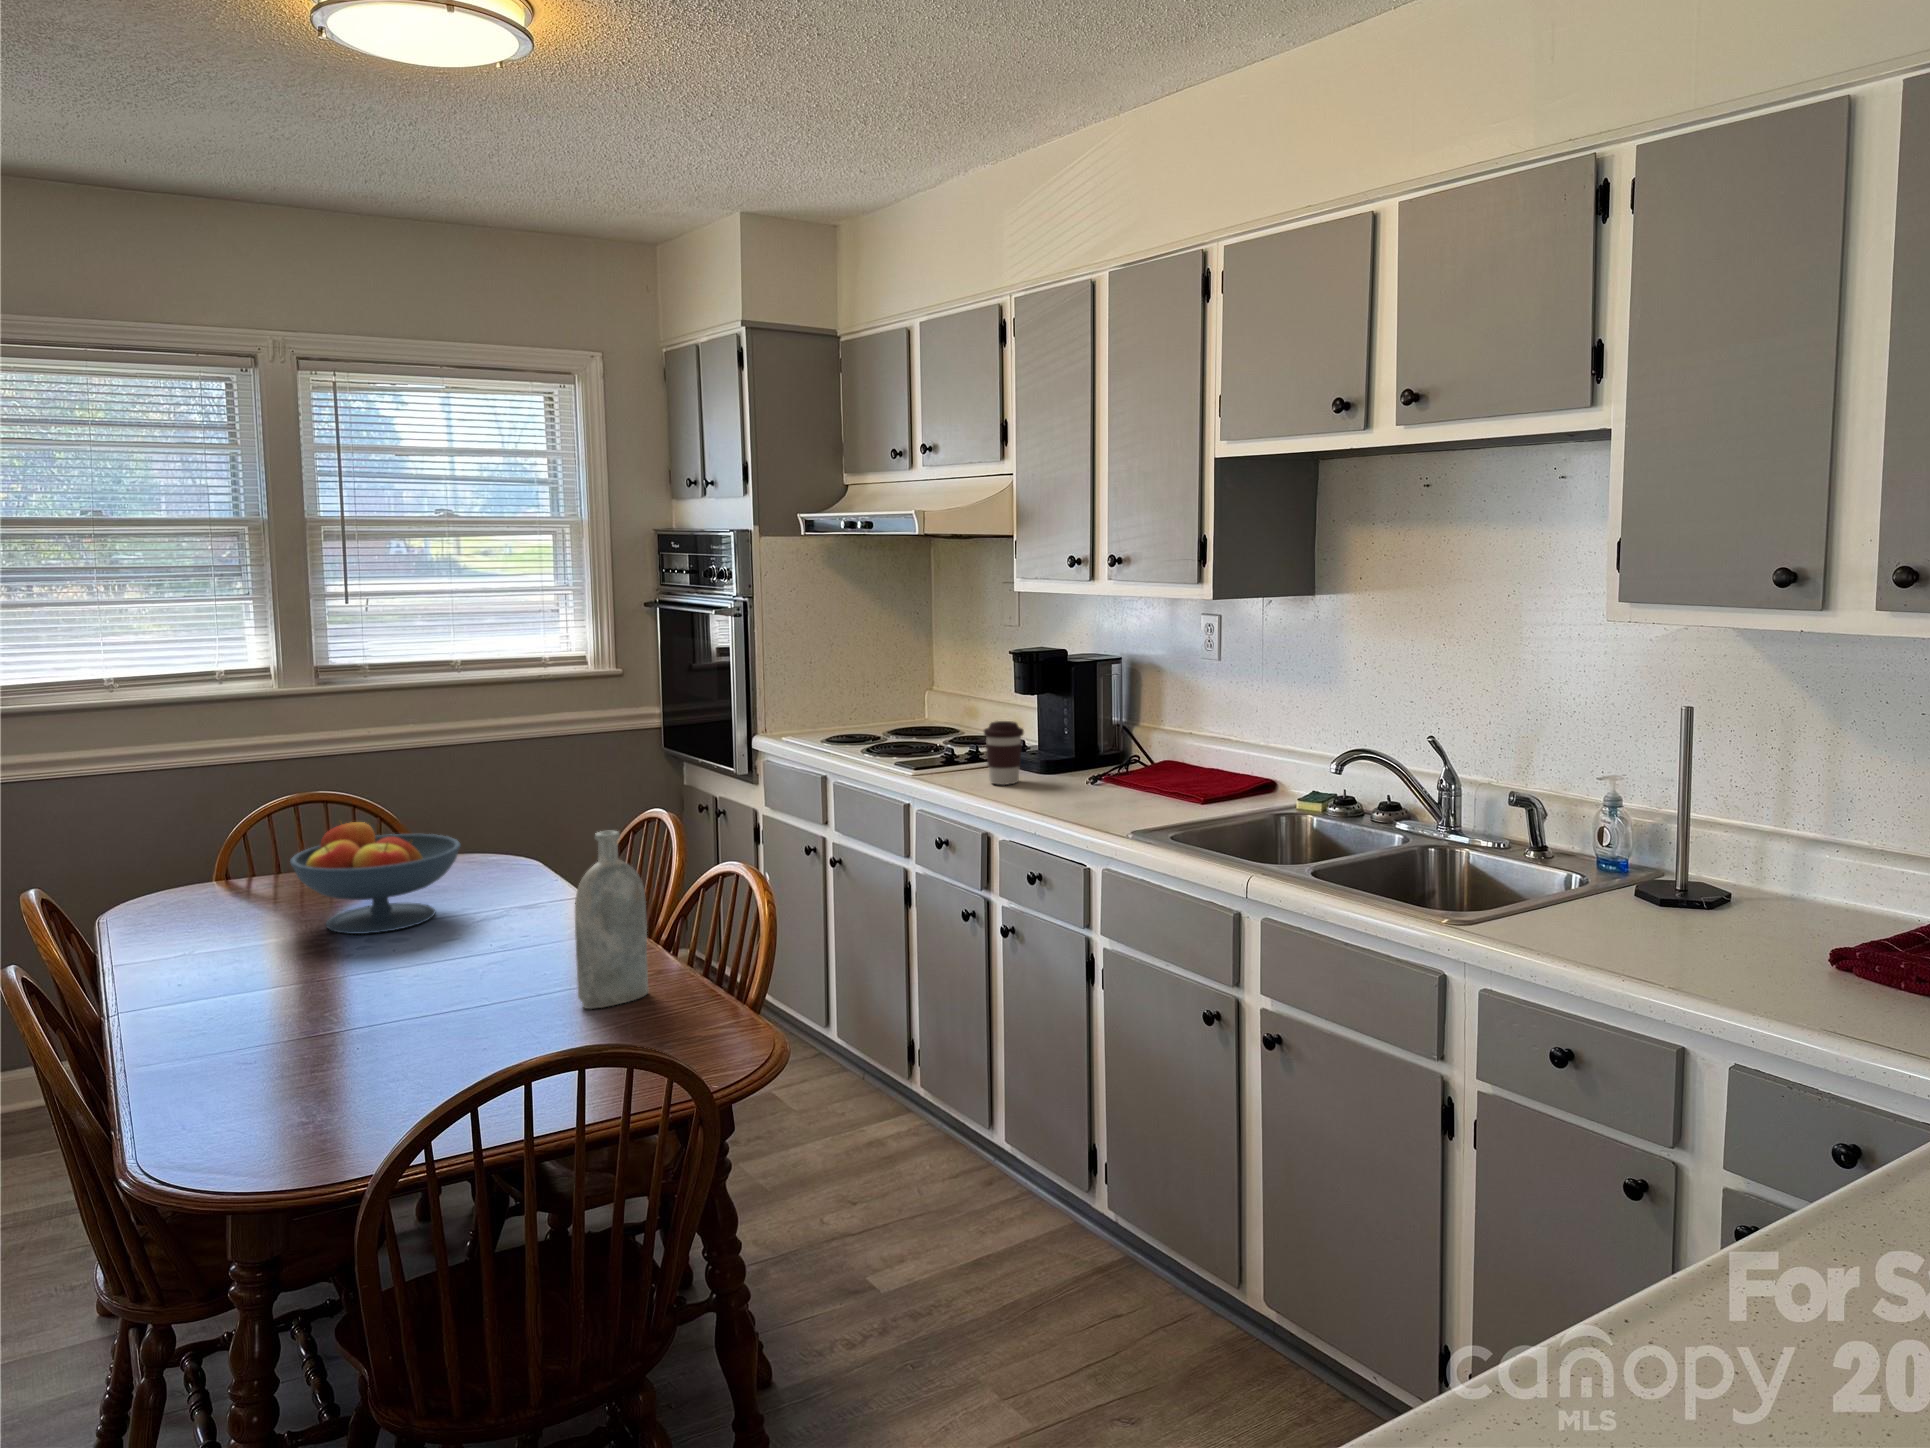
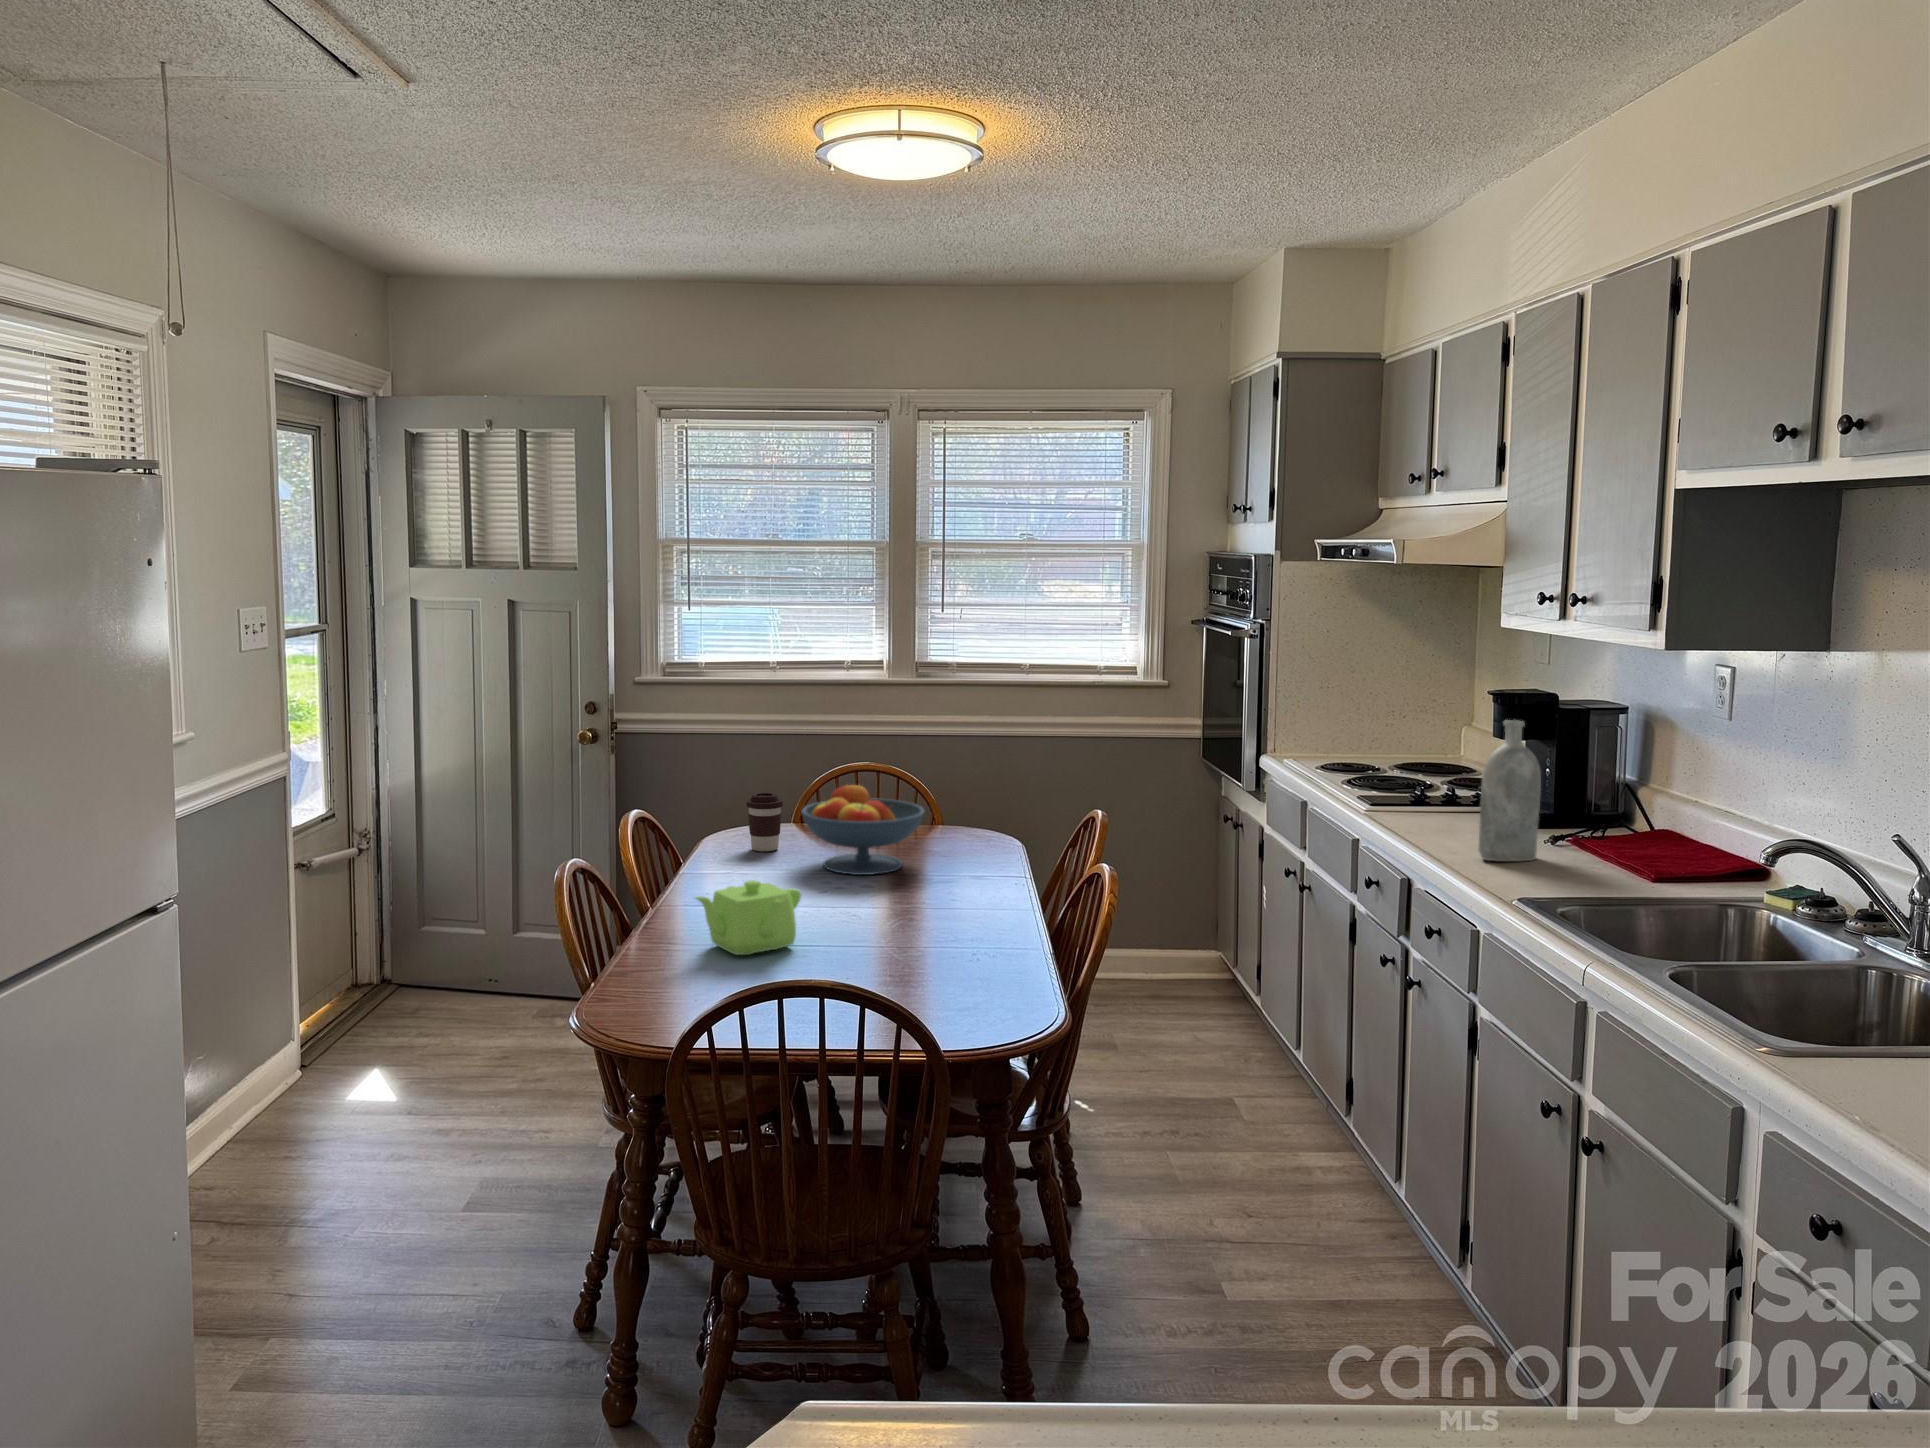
coffee cup: present [984,721,1024,785] -> present [746,793,783,851]
bottle: present [575,831,648,1009] -> present [1478,720,1541,862]
teapot: none [261,957,399,1058] -> present [695,880,801,955]

